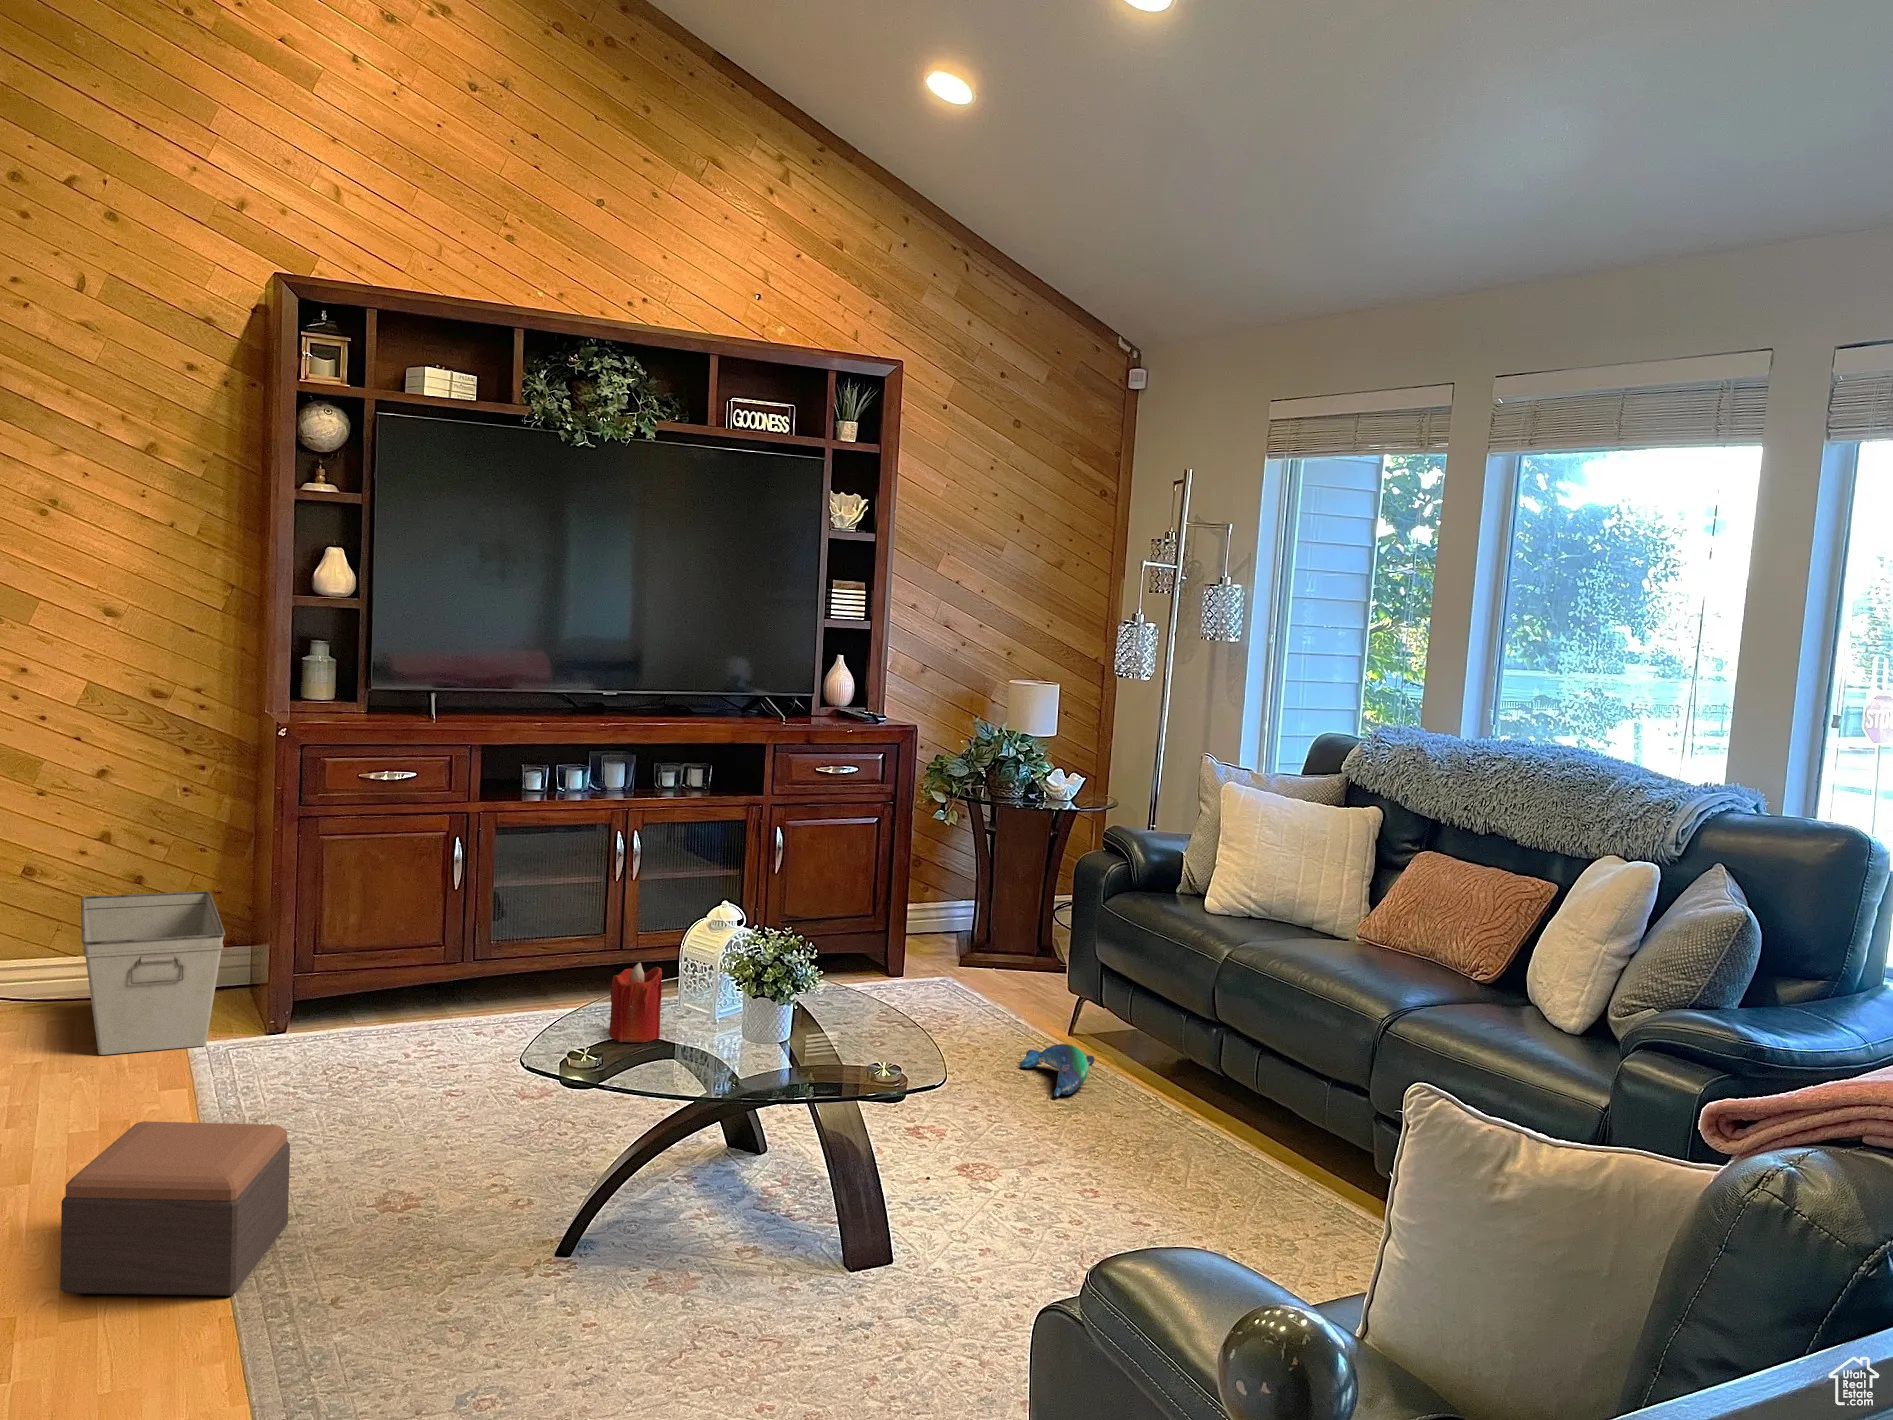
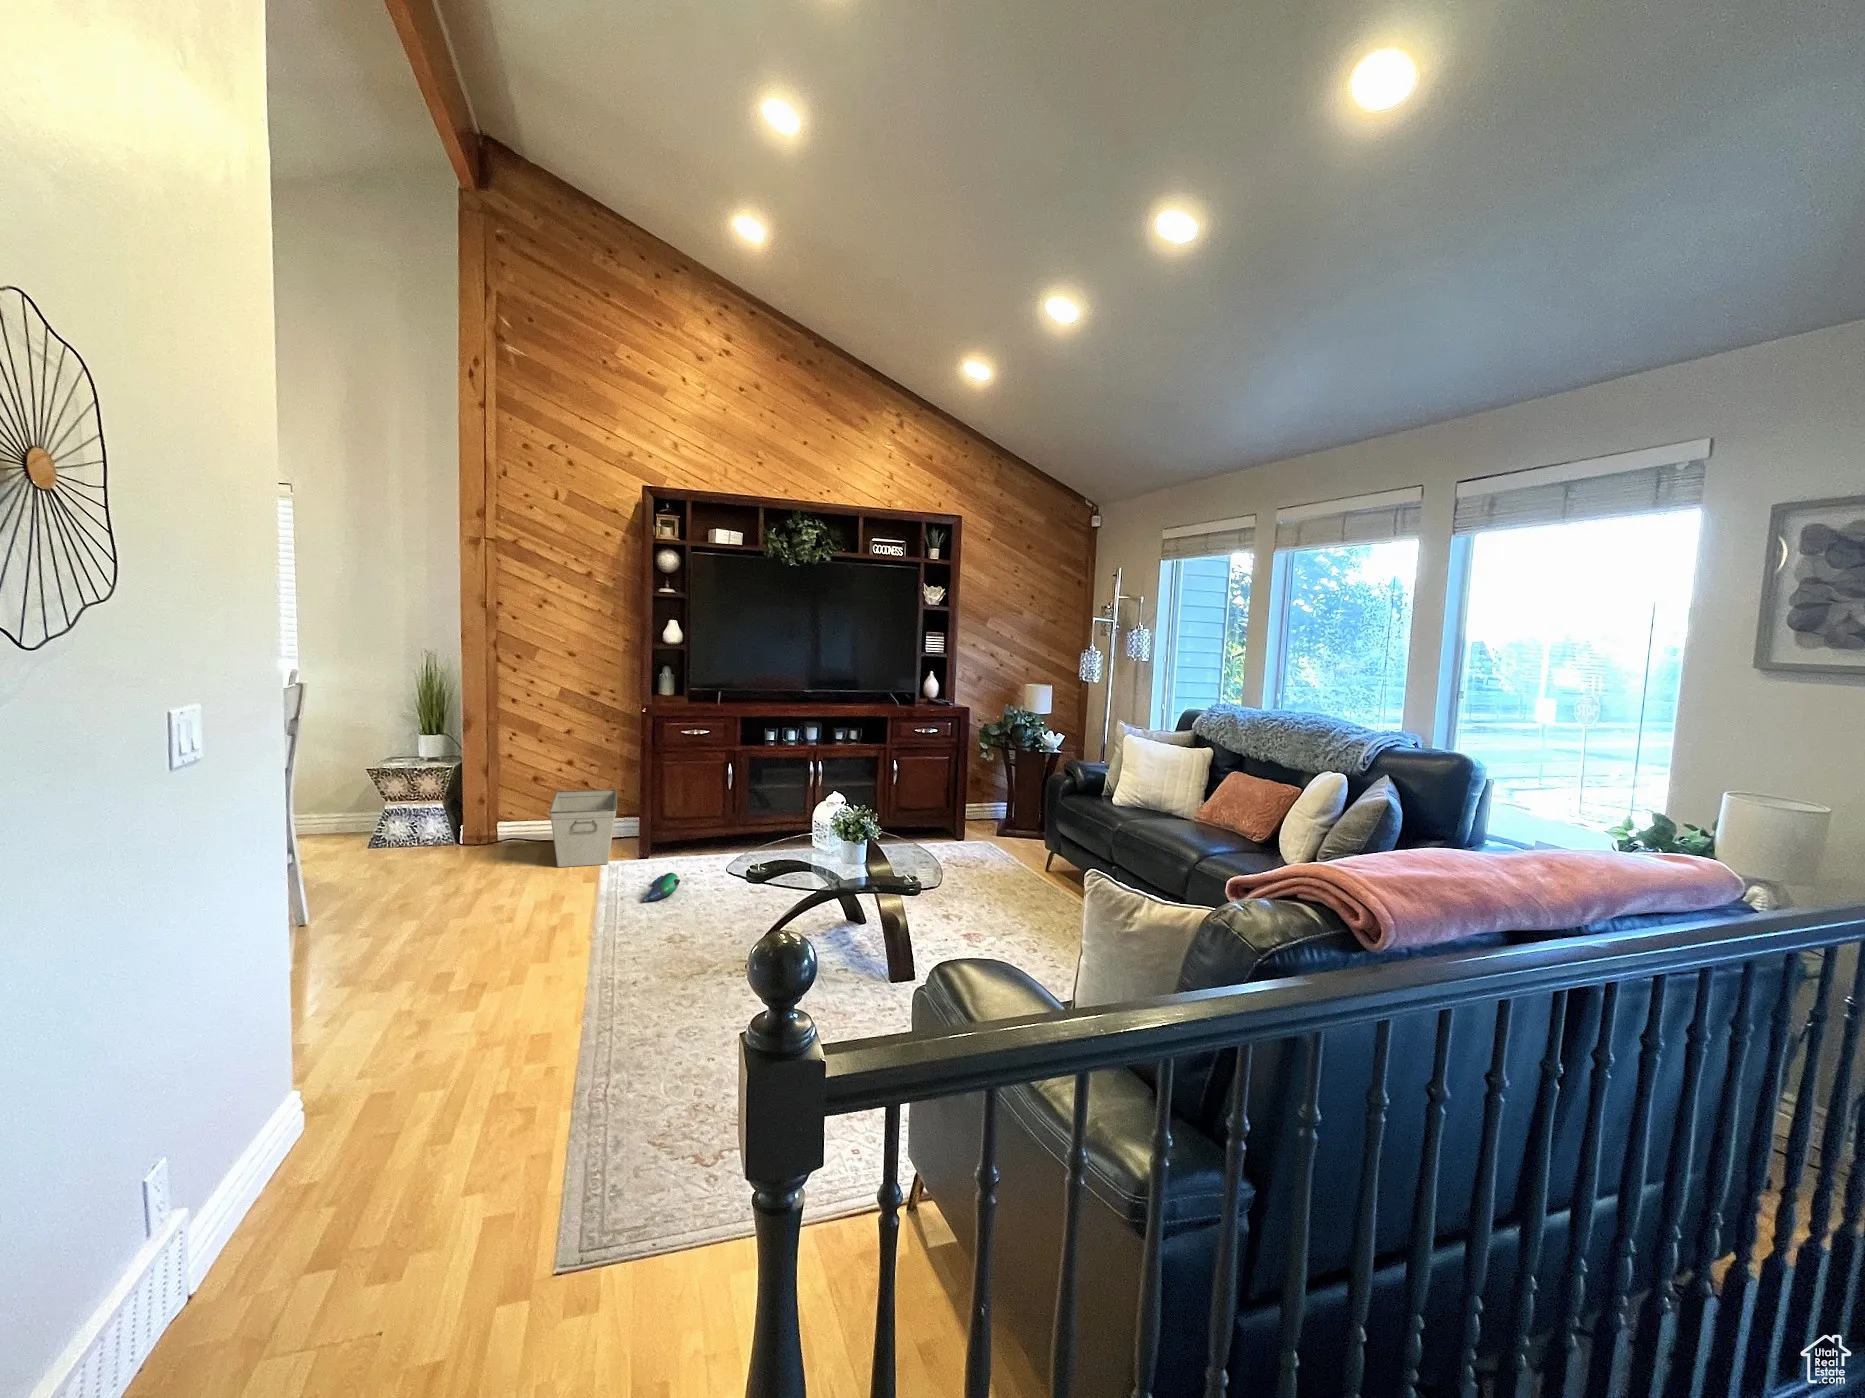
candle: present [609,963,662,1042] -> none [775,821,802,861]
plush toy: present [1020,1044,1094,1097] -> present [644,873,680,901]
footstool: present [60,1121,290,1296] -> none [510,895,623,979]

